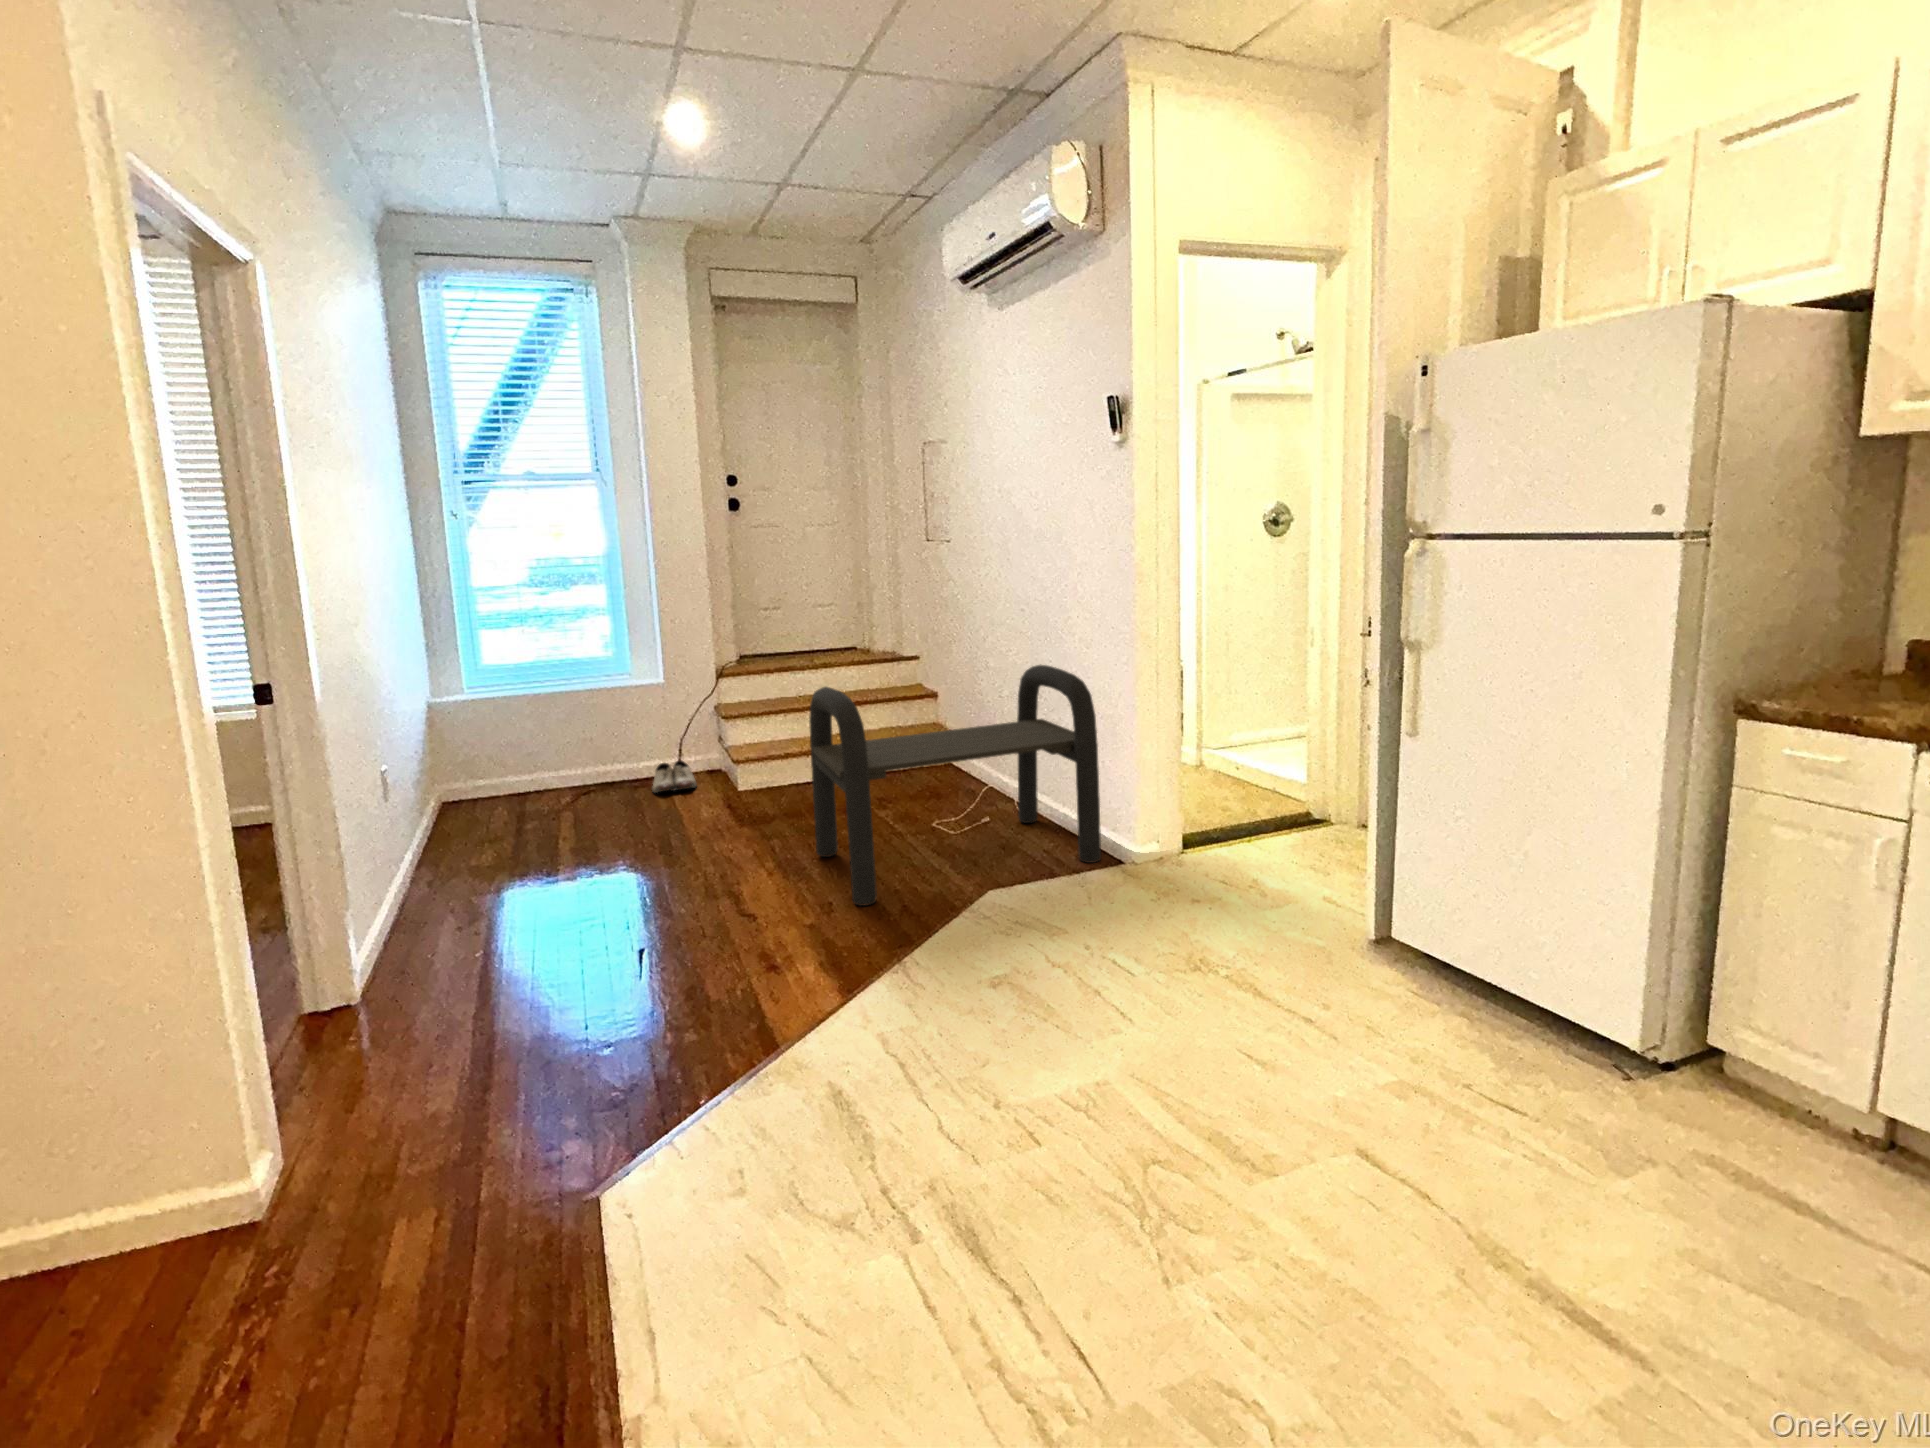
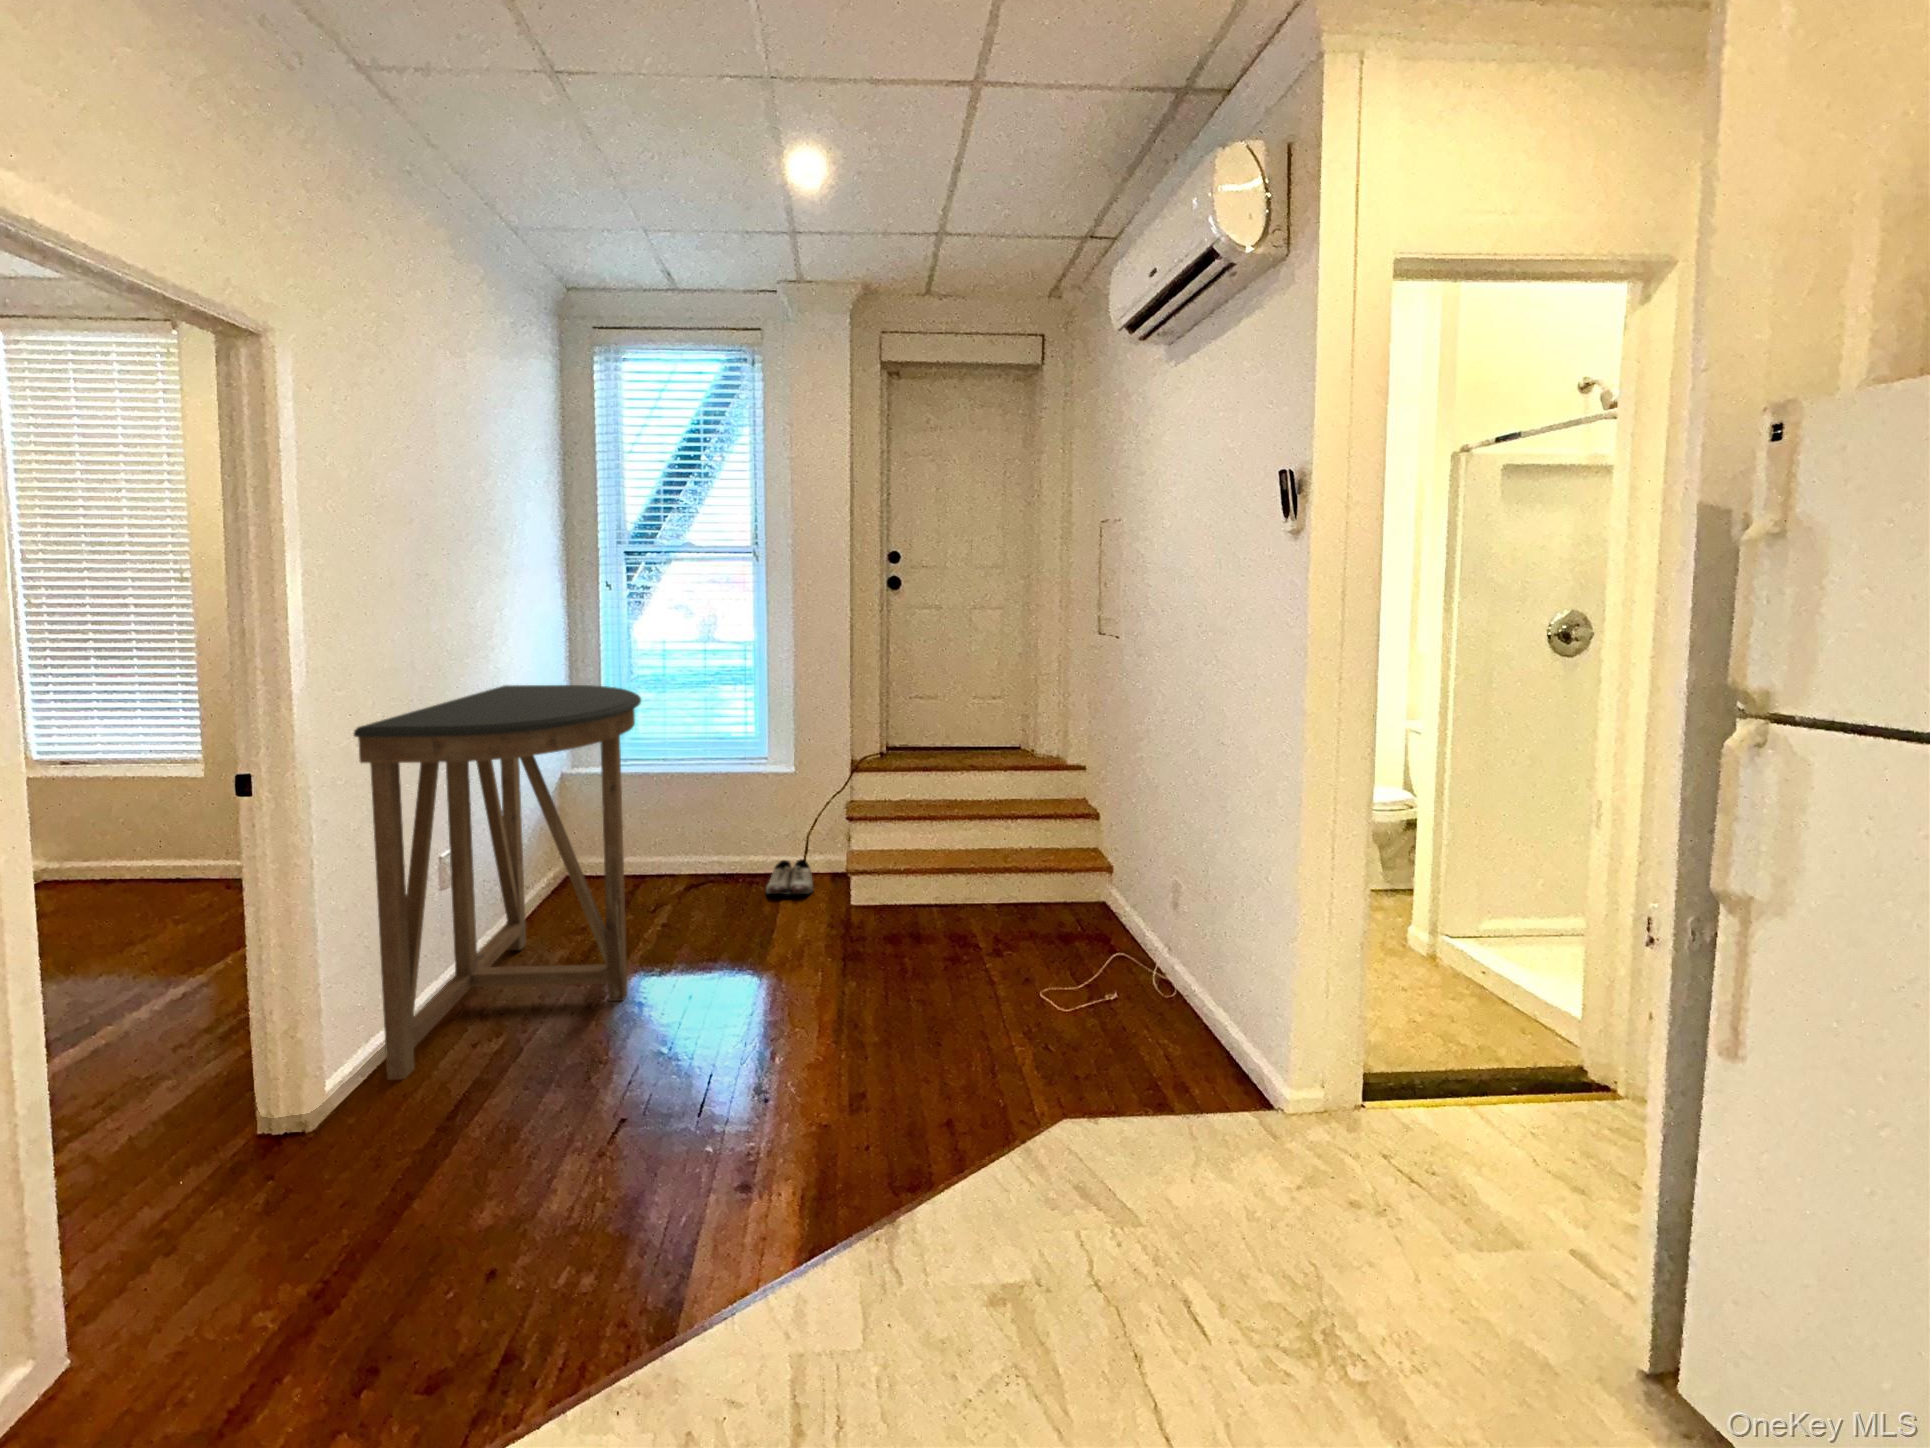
console table: none [328,606,575,970] -> present [354,685,641,1080]
bench: present [809,665,1101,906] -> none [886,812,1244,1105]

